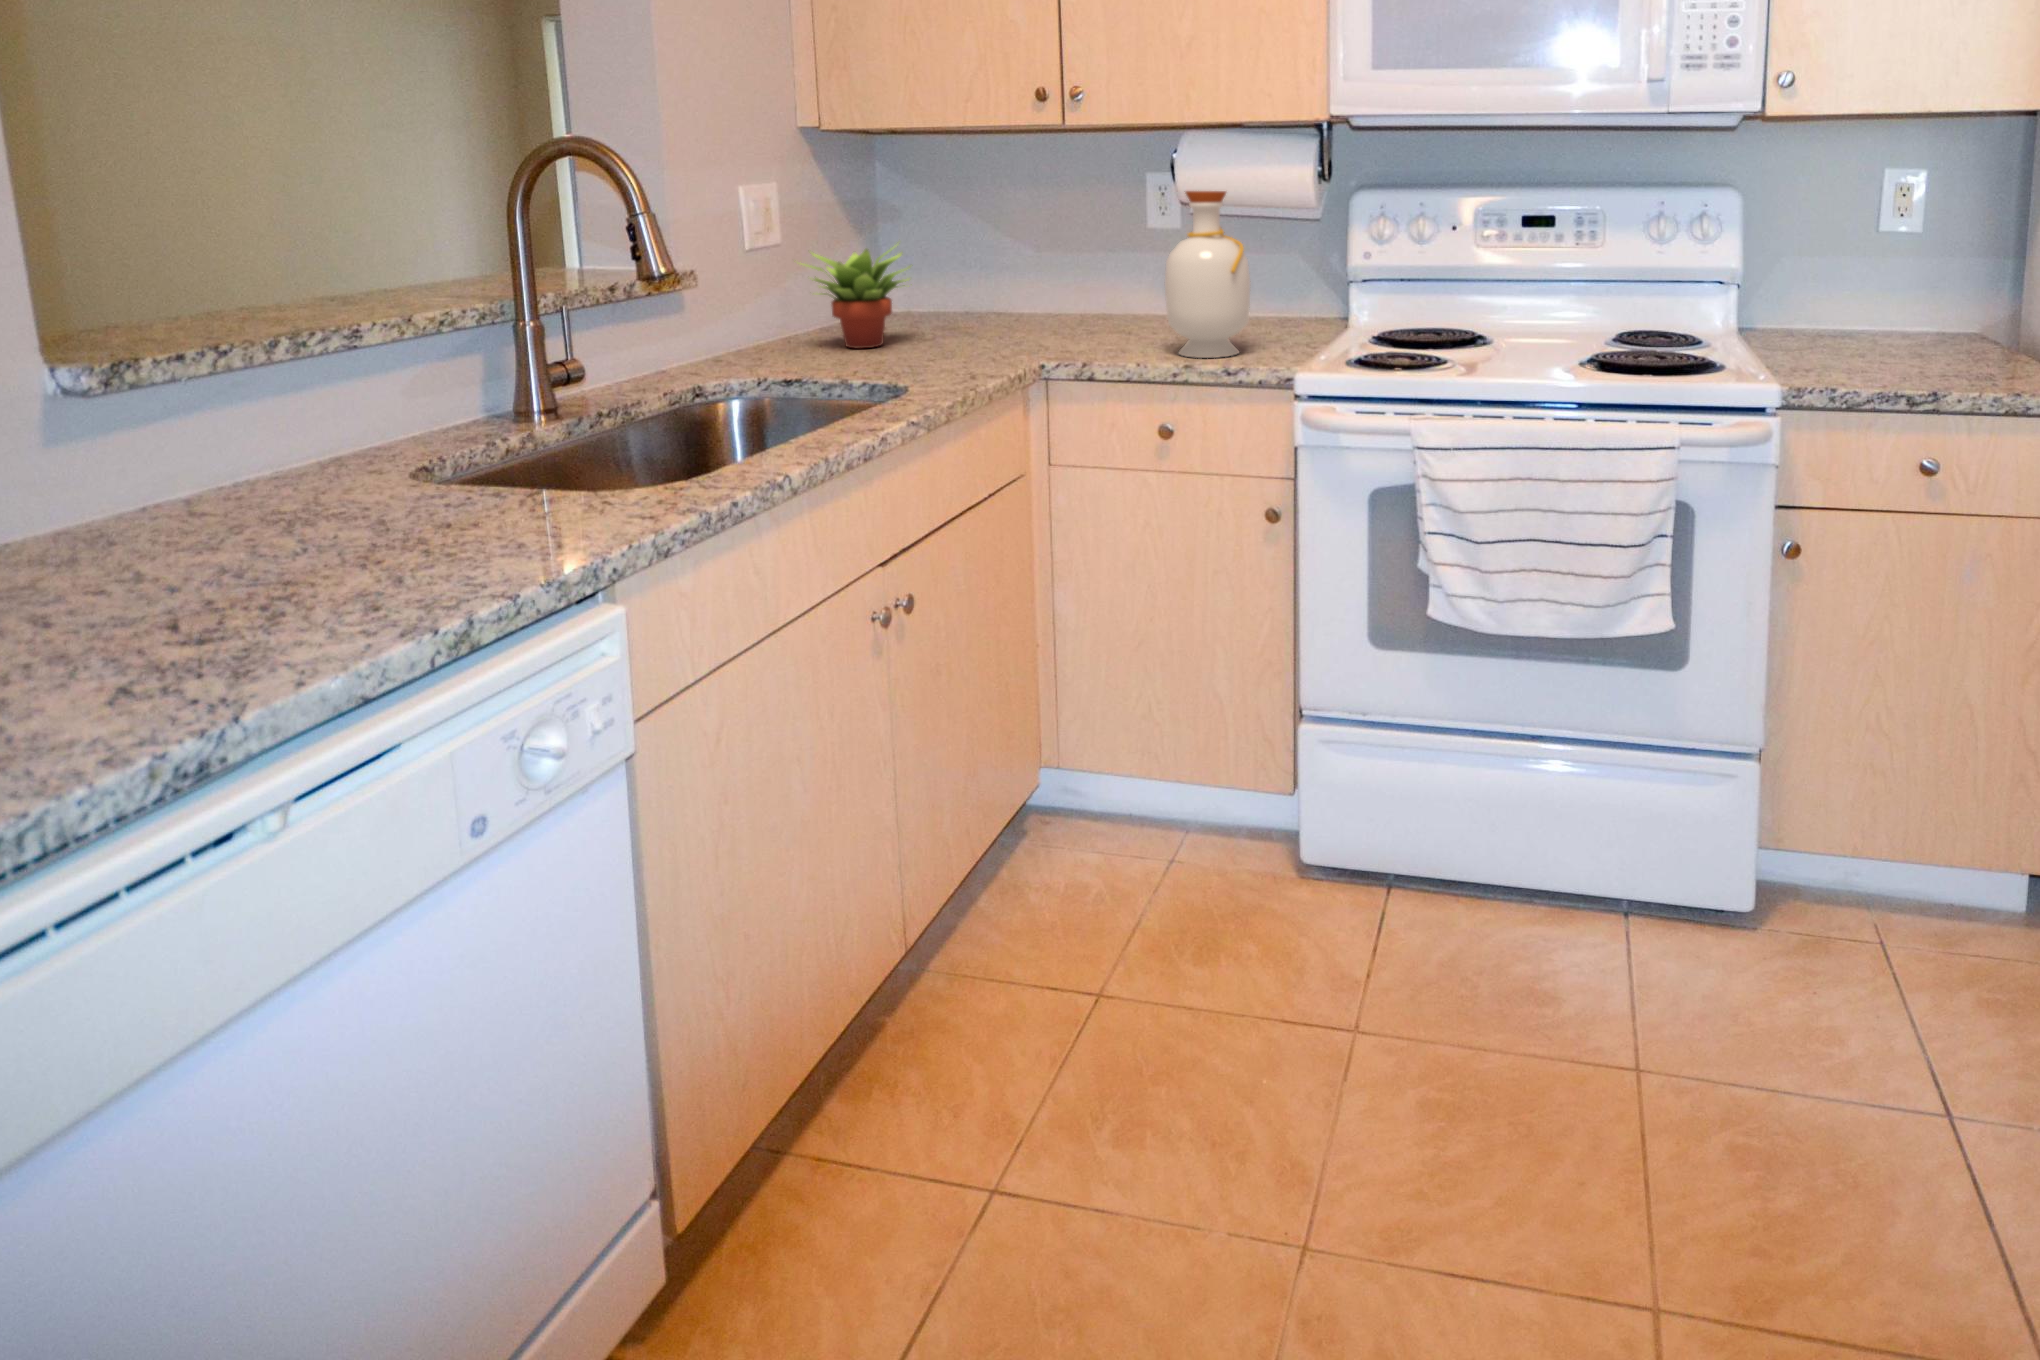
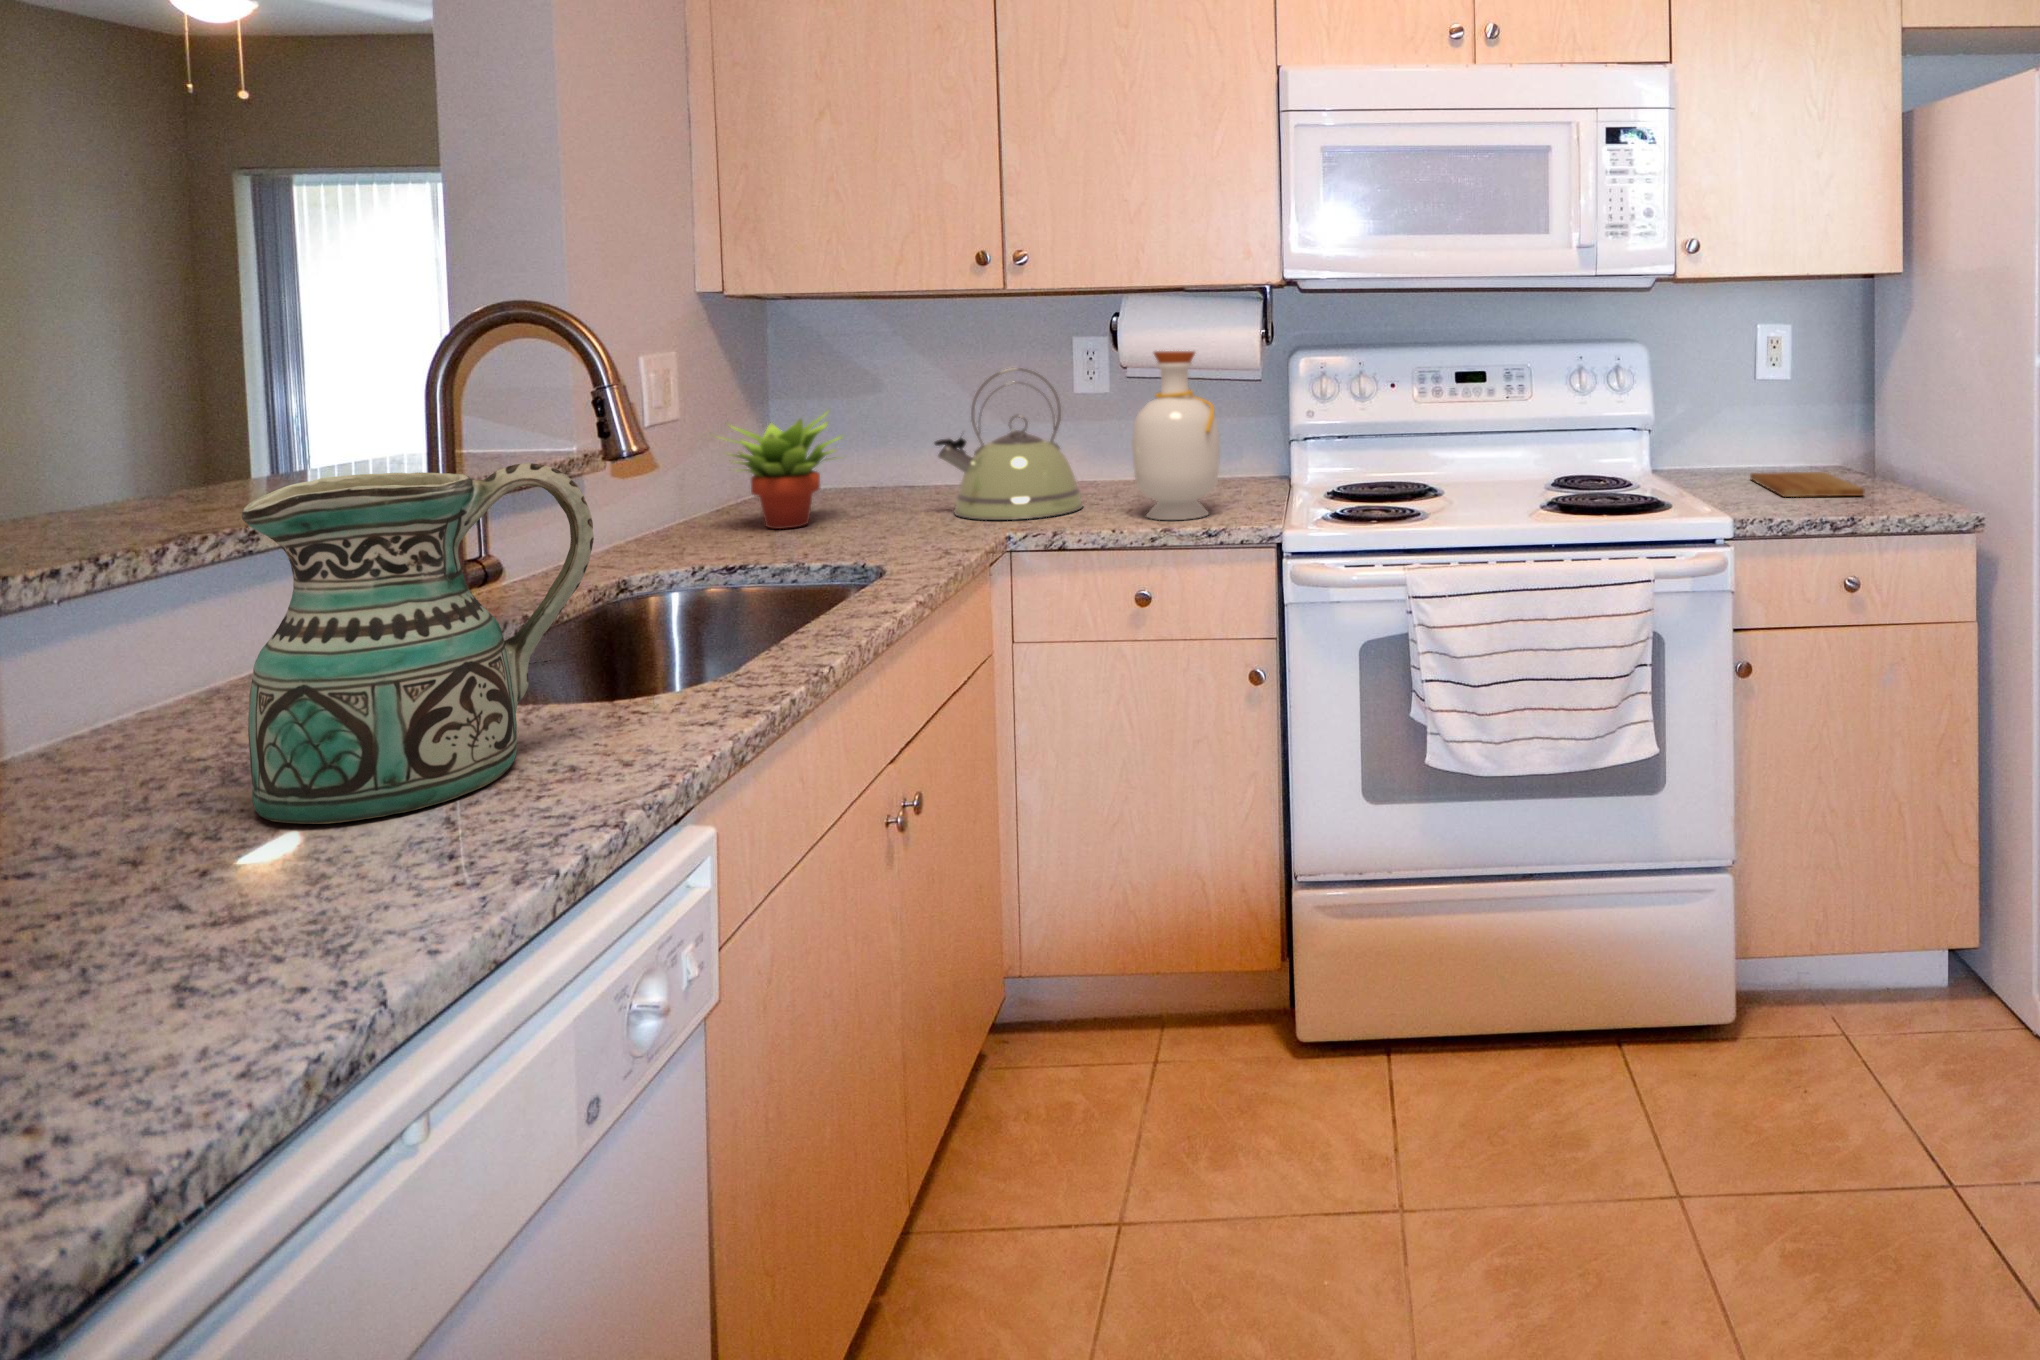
kettle: none [991,205,1130,350] -> present [934,368,1083,520]
ceramic pitcher: none [243,277,543,573] -> present [242,463,594,824]
cutting board: none [1845,337,1971,368] -> present [1750,472,1865,497]

